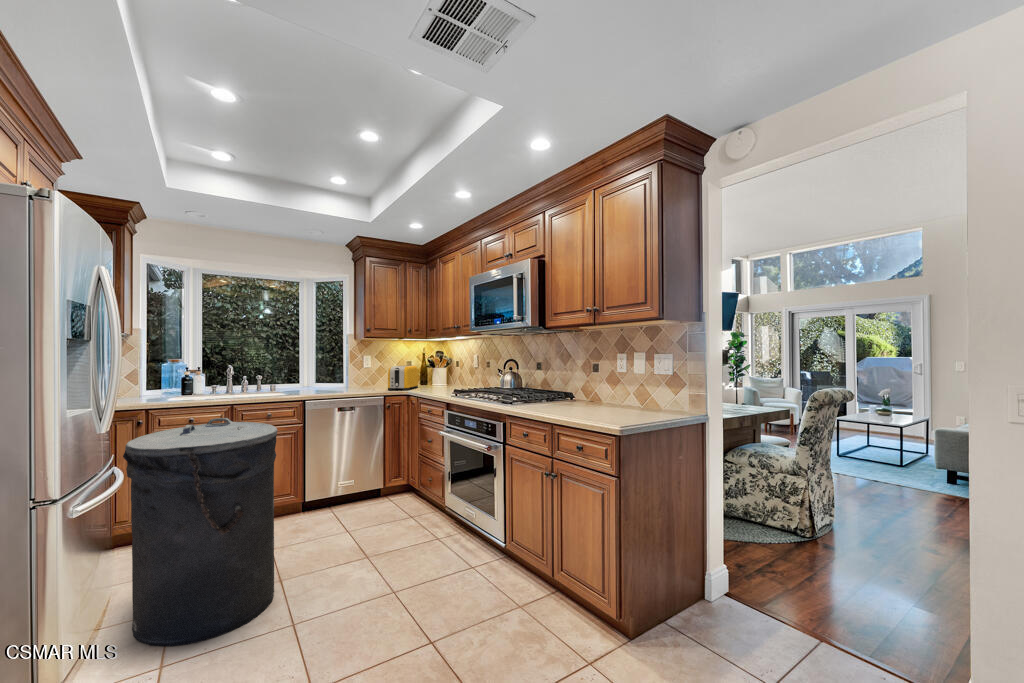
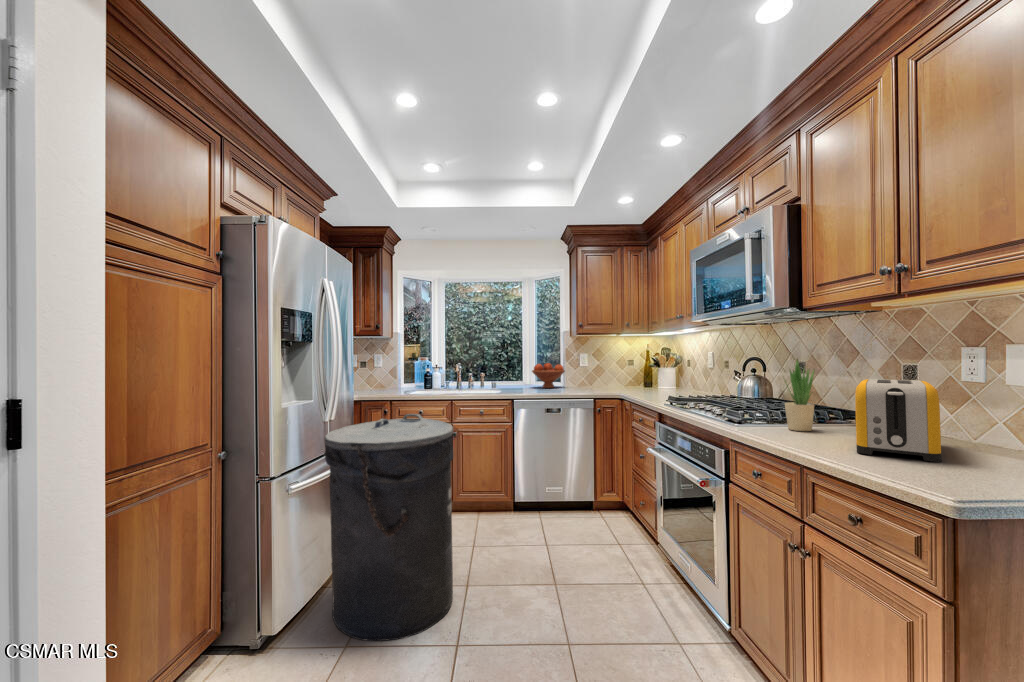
potted plant: none [536,359,553,406] -> present [785,359,814,431]
fruit bowl: none [314,365,349,389] -> present [532,363,565,388]
toaster: present [388,366,418,390] -> present [855,379,941,462]

